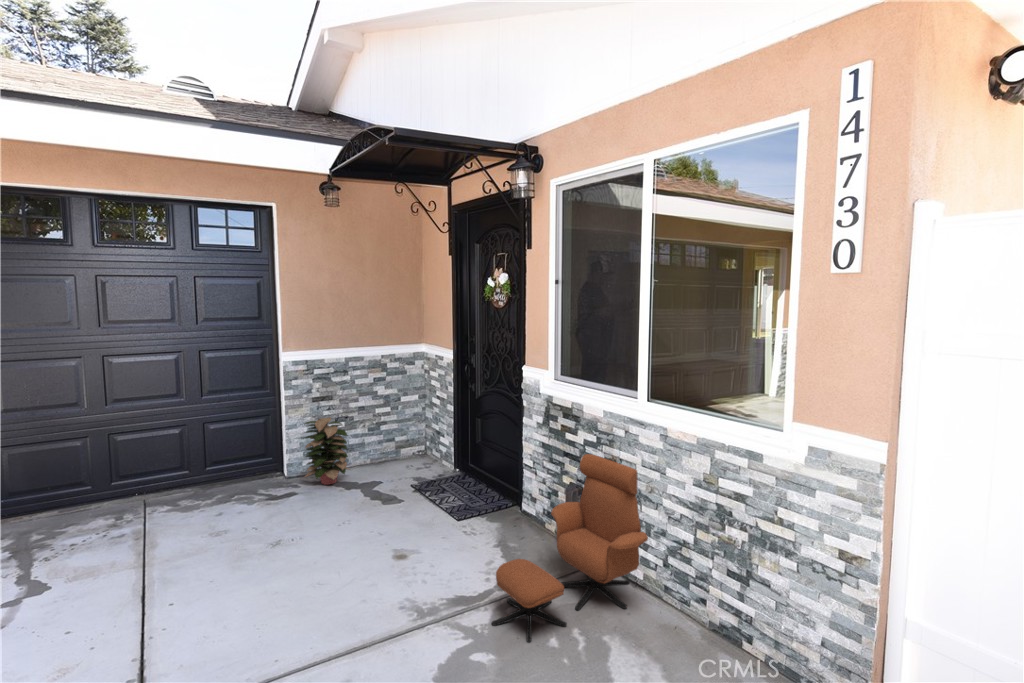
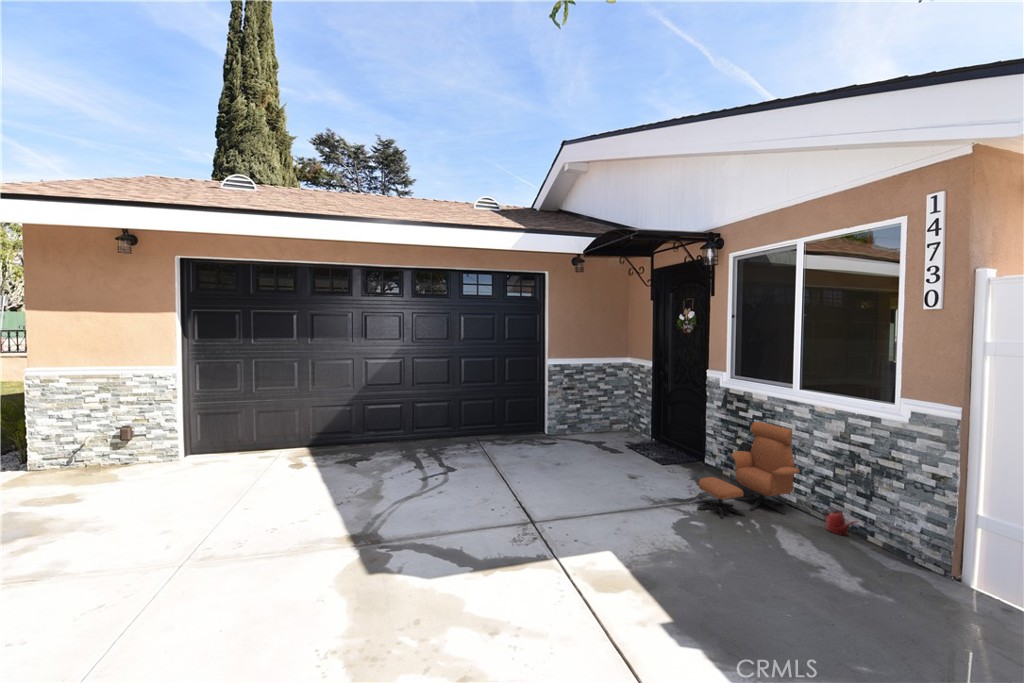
decorative plant: present [305,418,350,484] -> none [559,400,587,440]
watering can: none [683,597,731,646] -> present [826,508,858,536]

